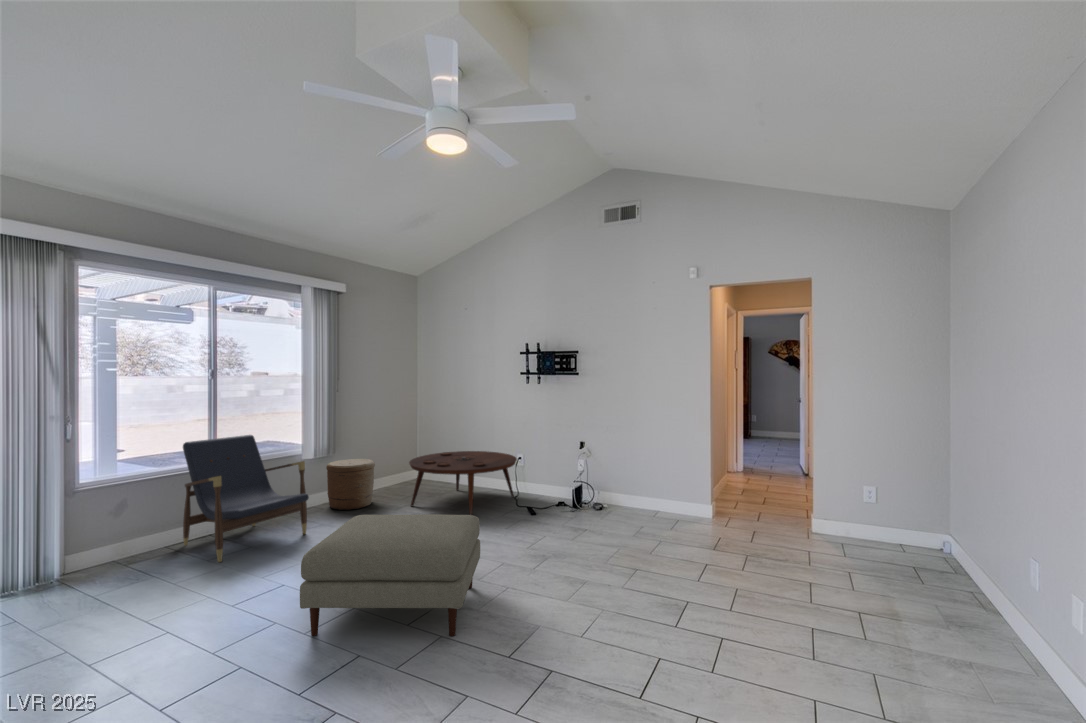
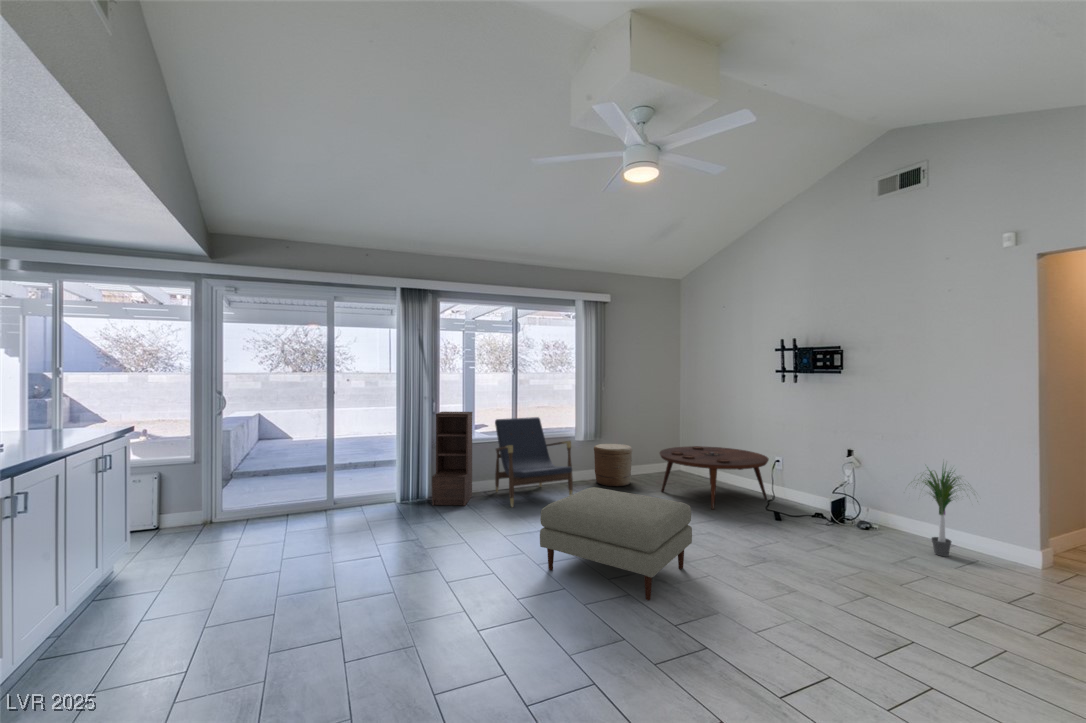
bookshelf: none [66,434,145,588] -> present [432,412,472,506]
potted plant: none [630,441,682,522] -> present [917,467,960,557]

